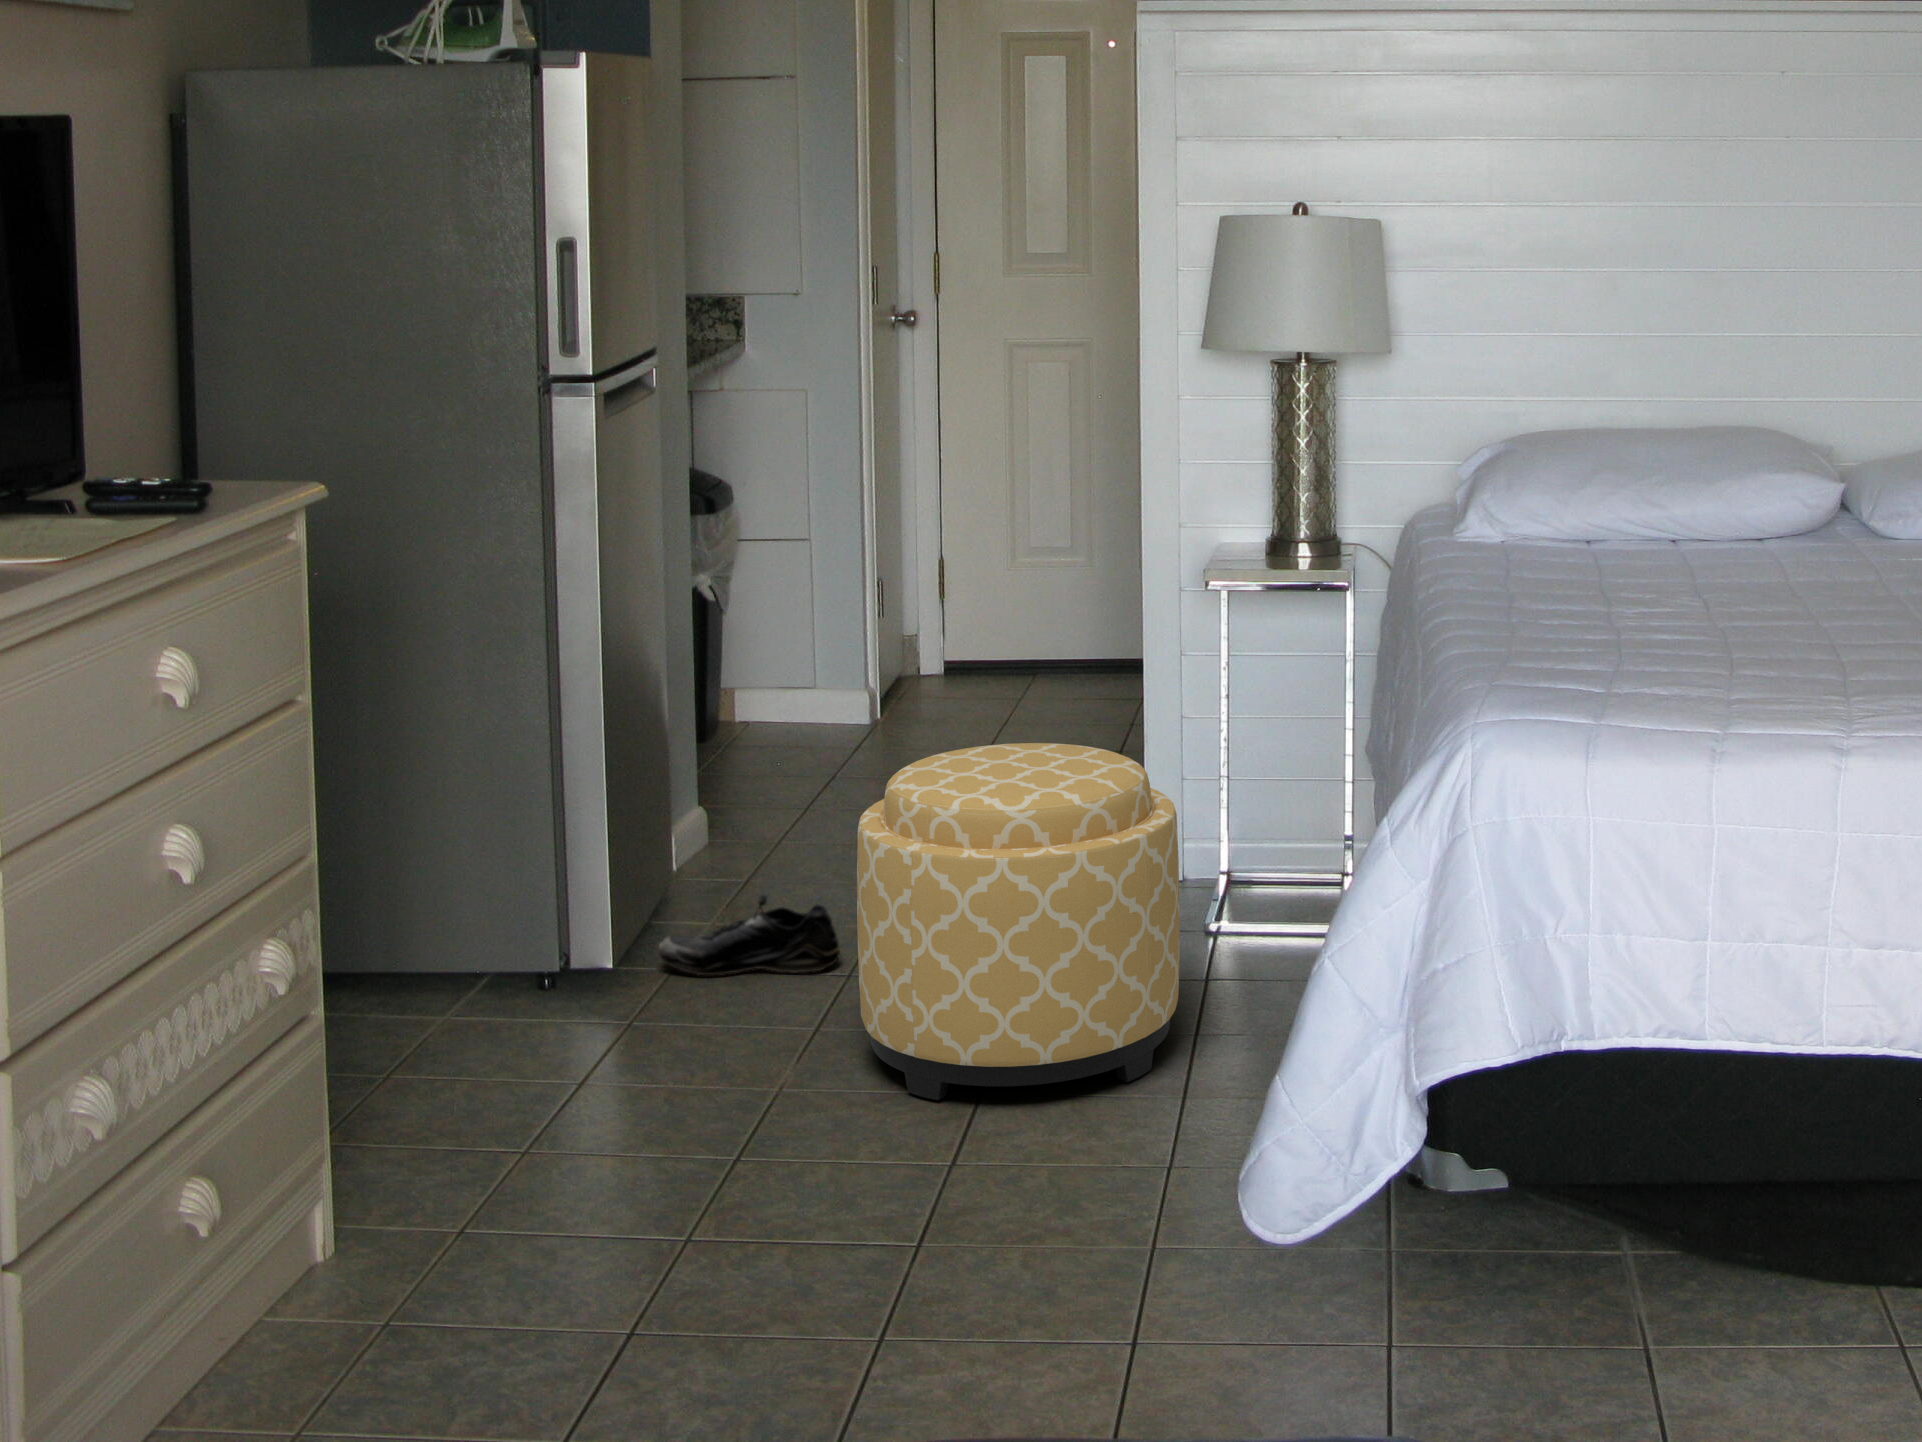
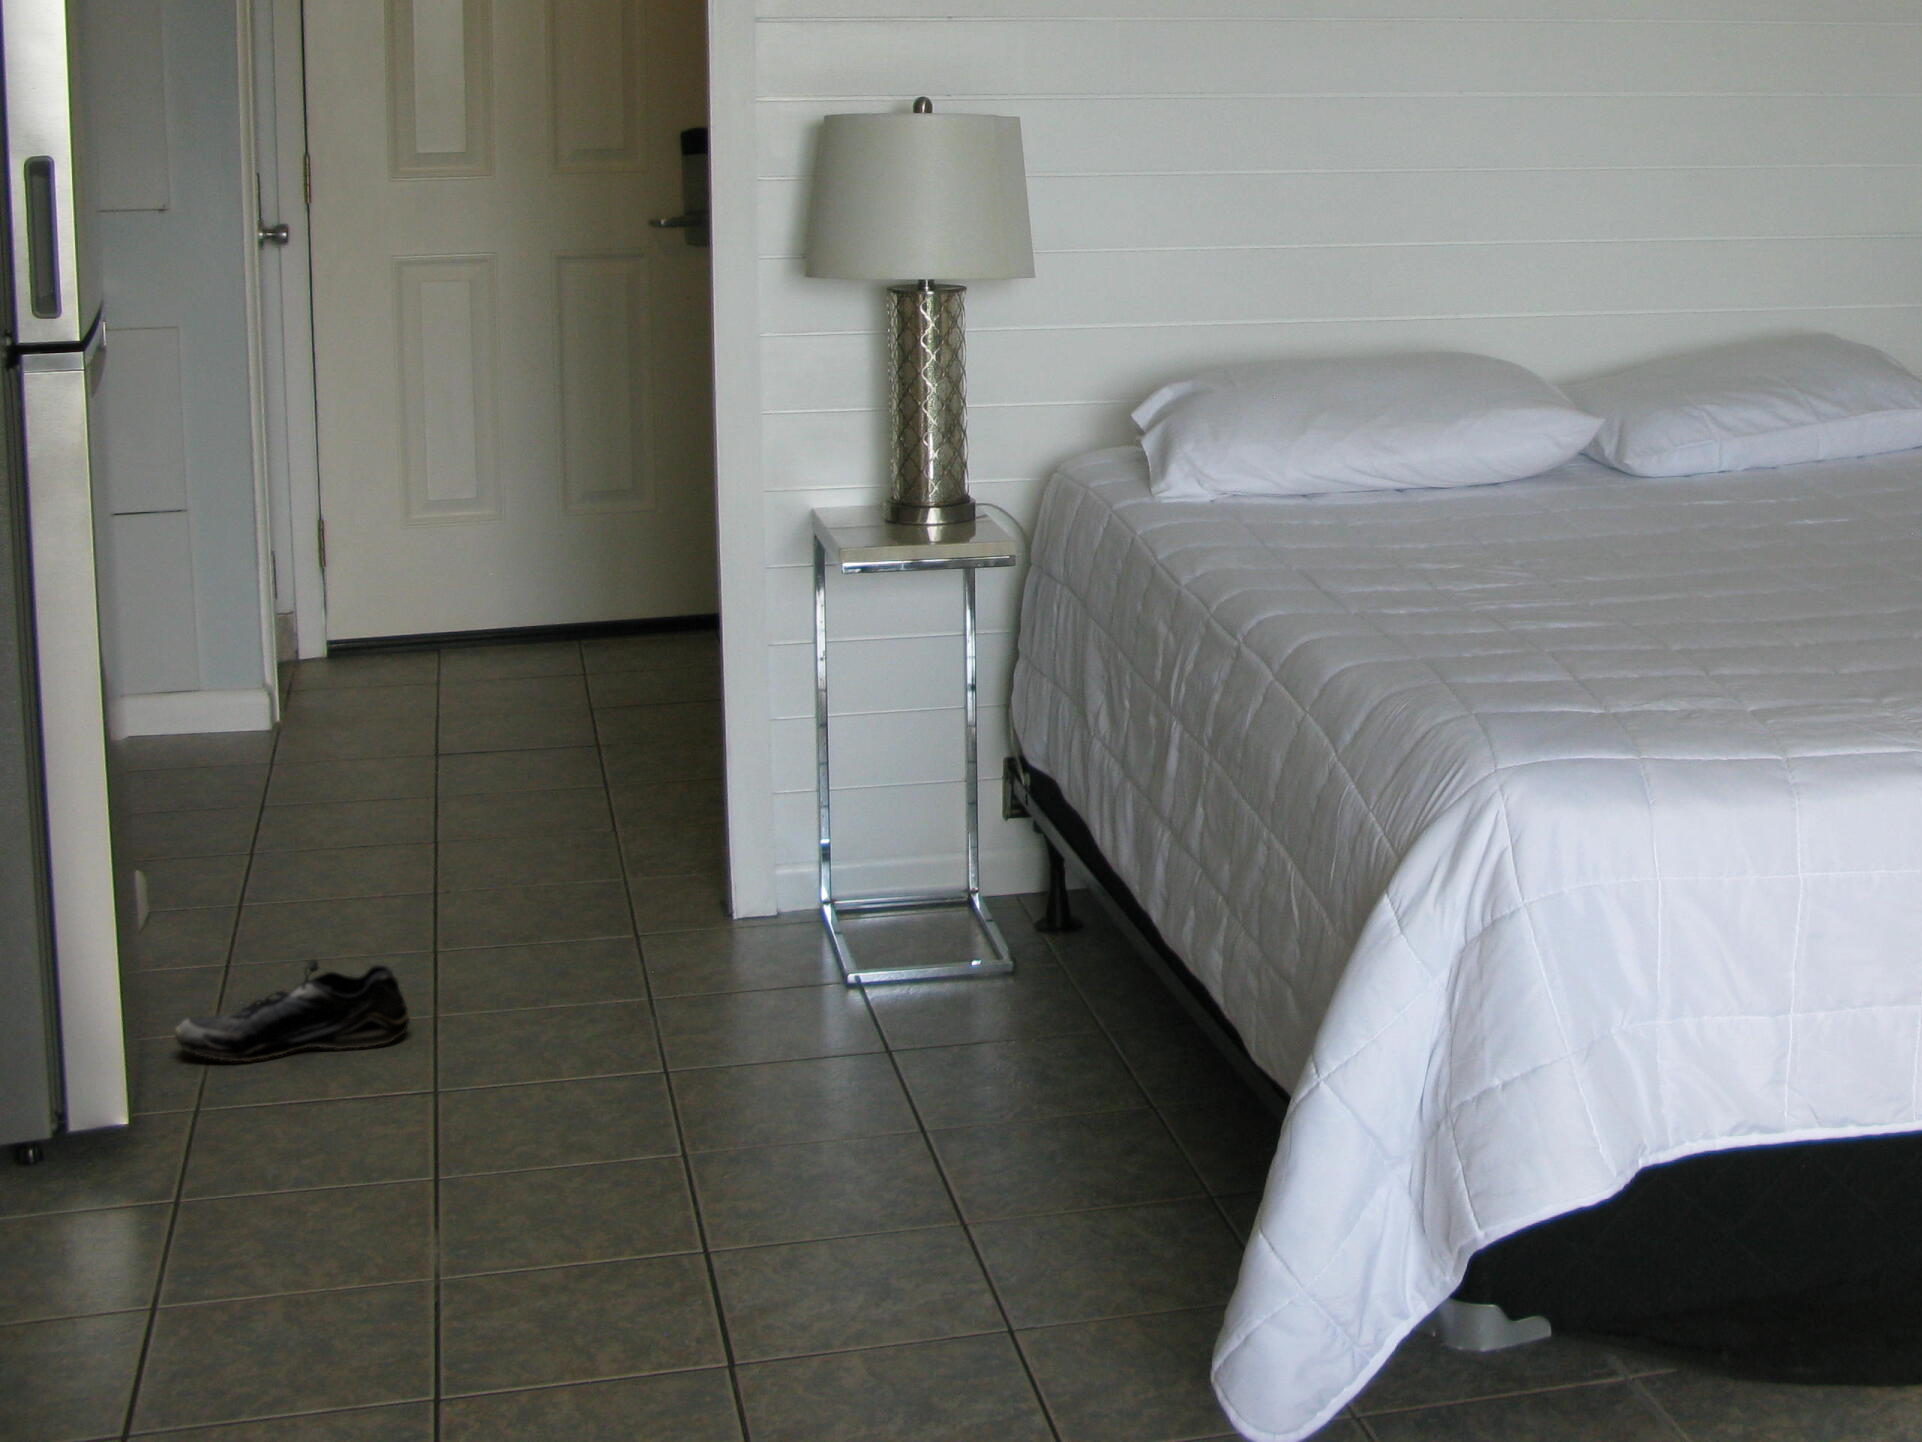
ottoman: present [857,743,1180,1100] -> none [490,759,870,1174]

